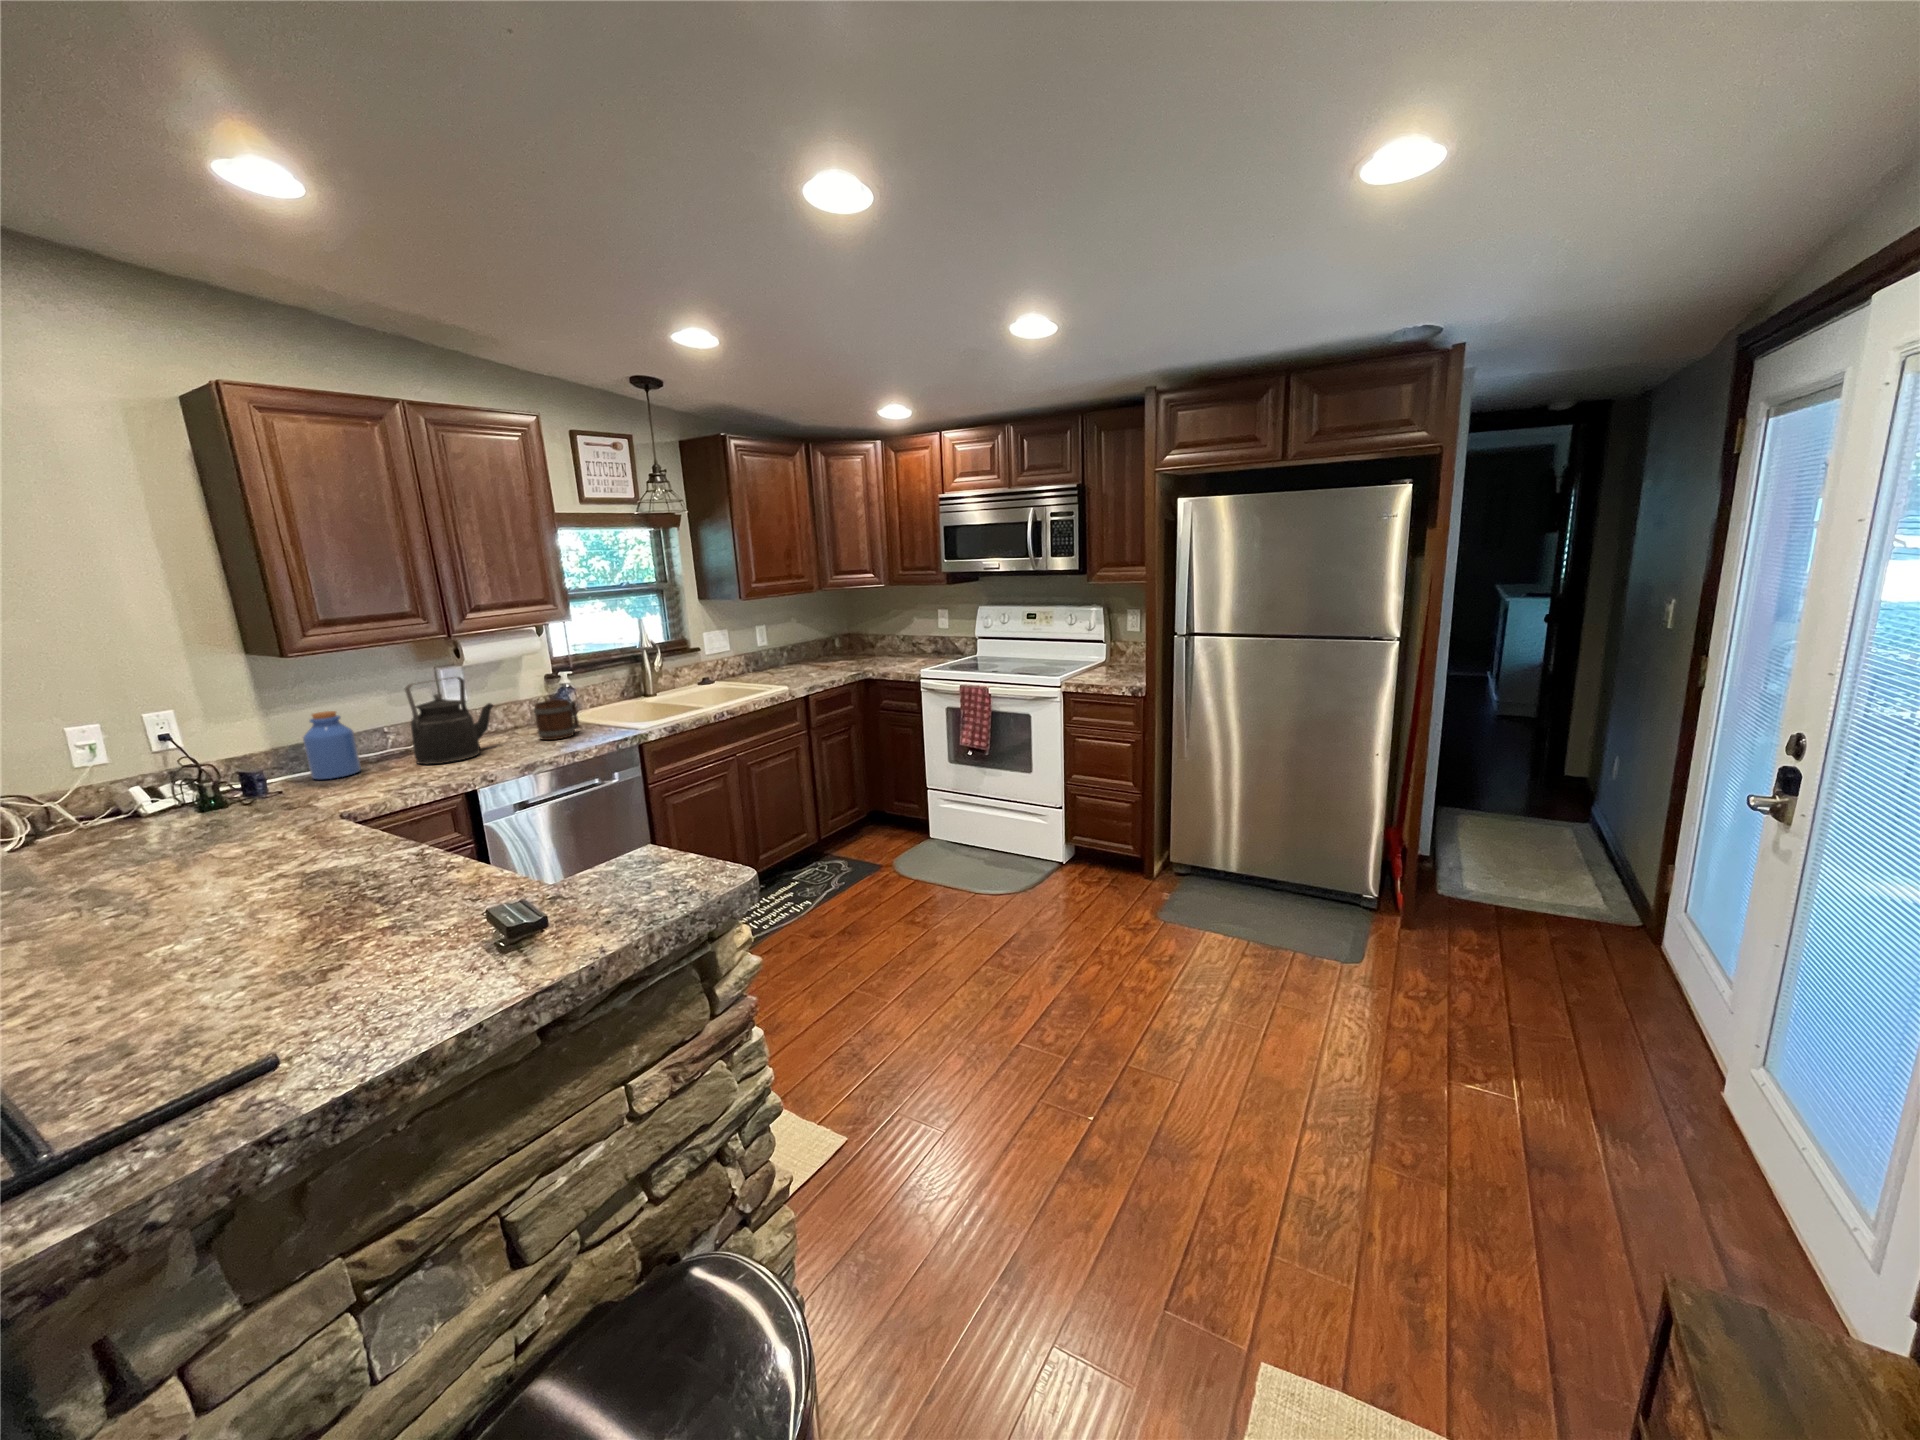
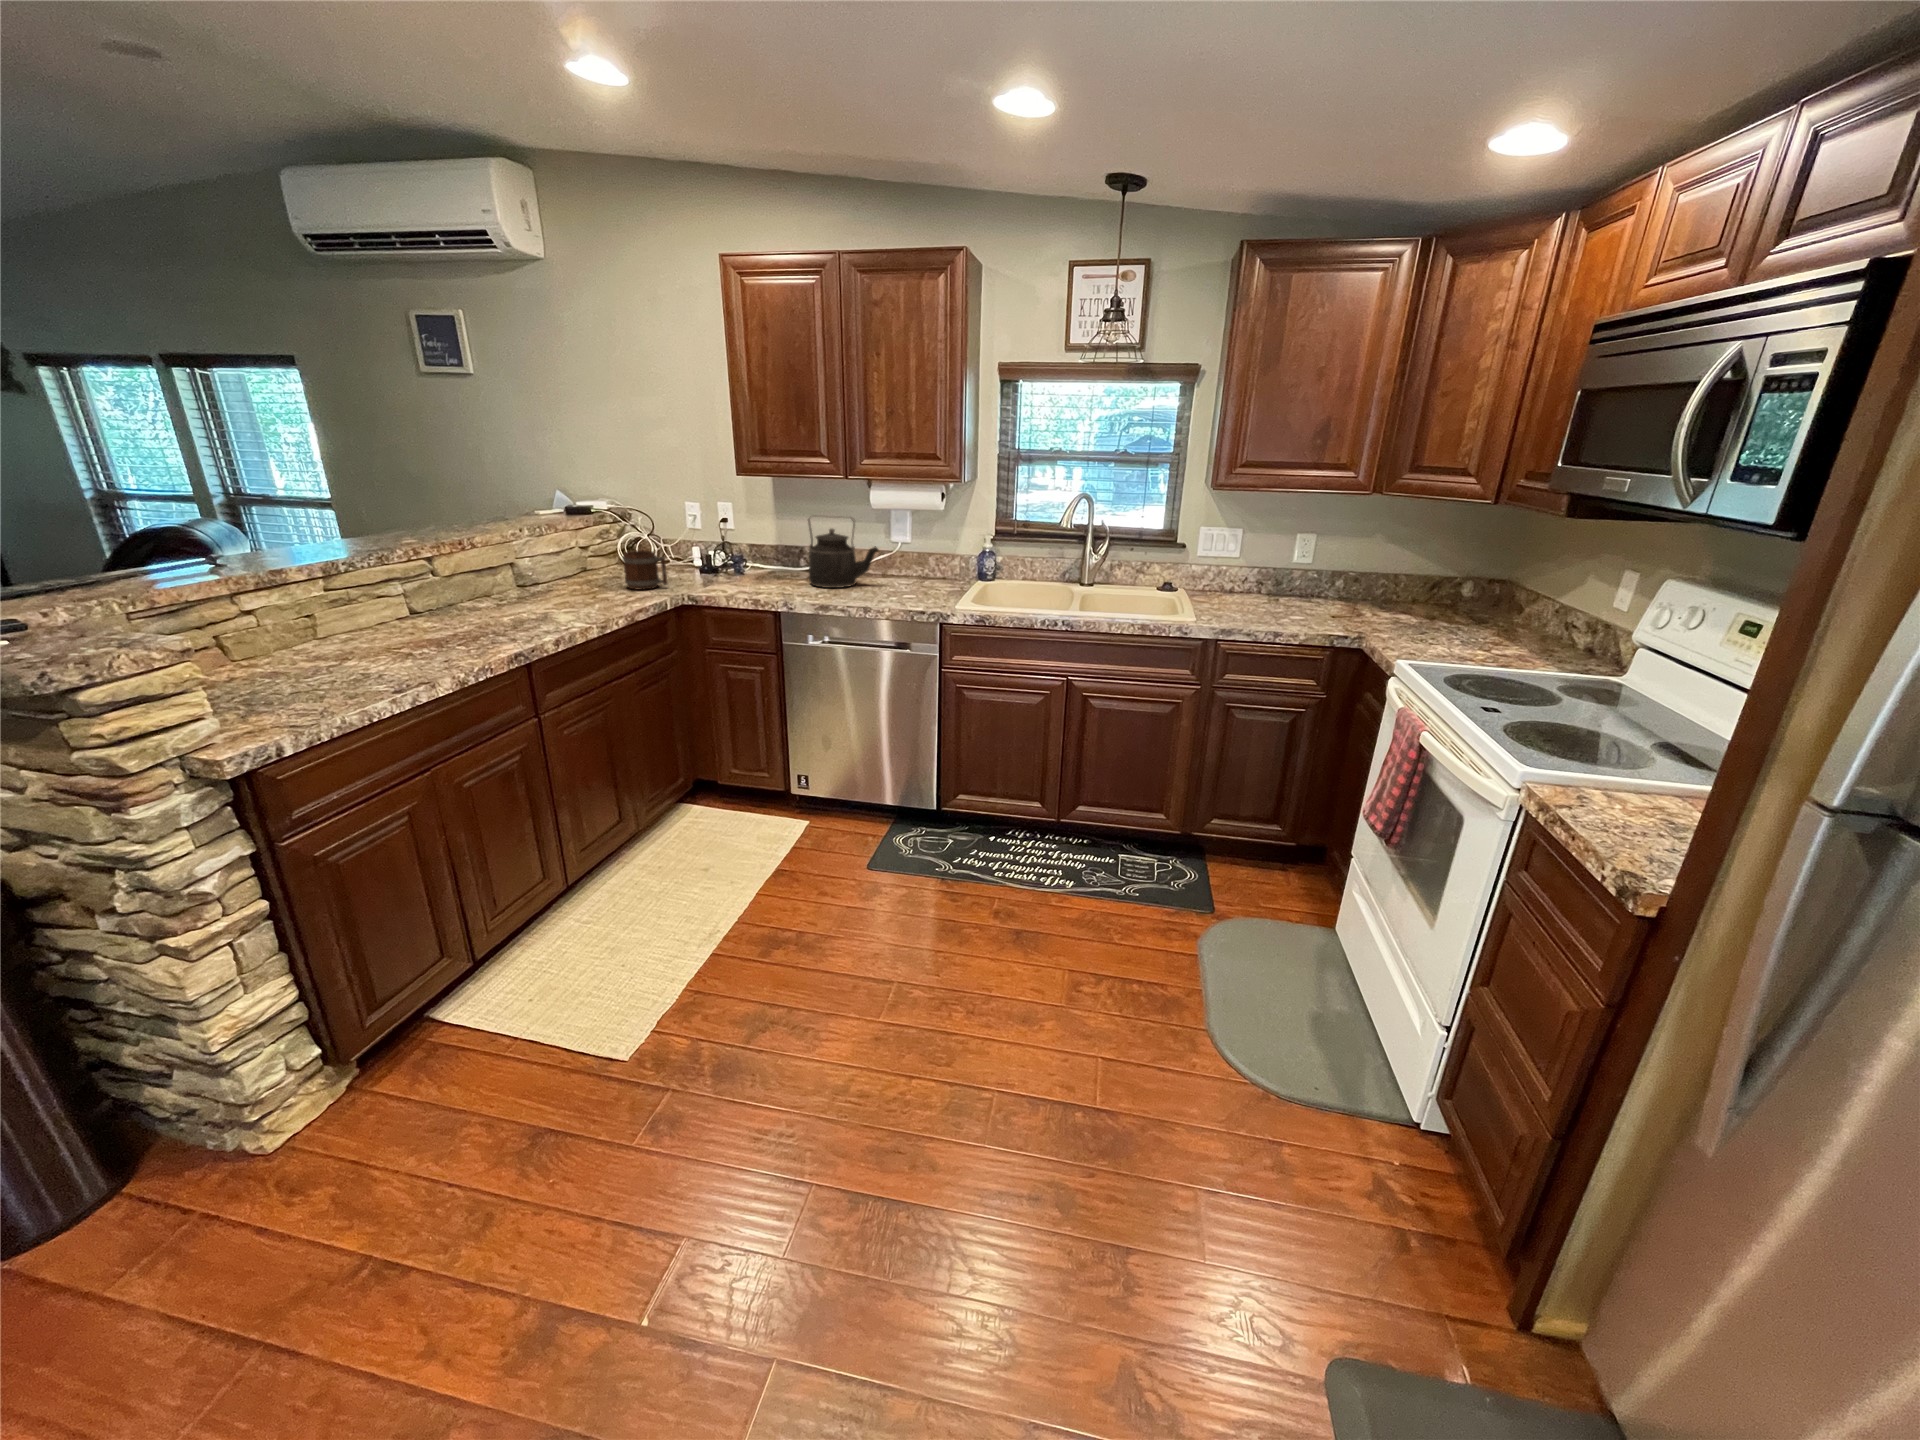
mug: present [534,700,579,740] -> present [623,550,668,590]
jar: present [303,711,361,779] -> none [766,525,798,576]

